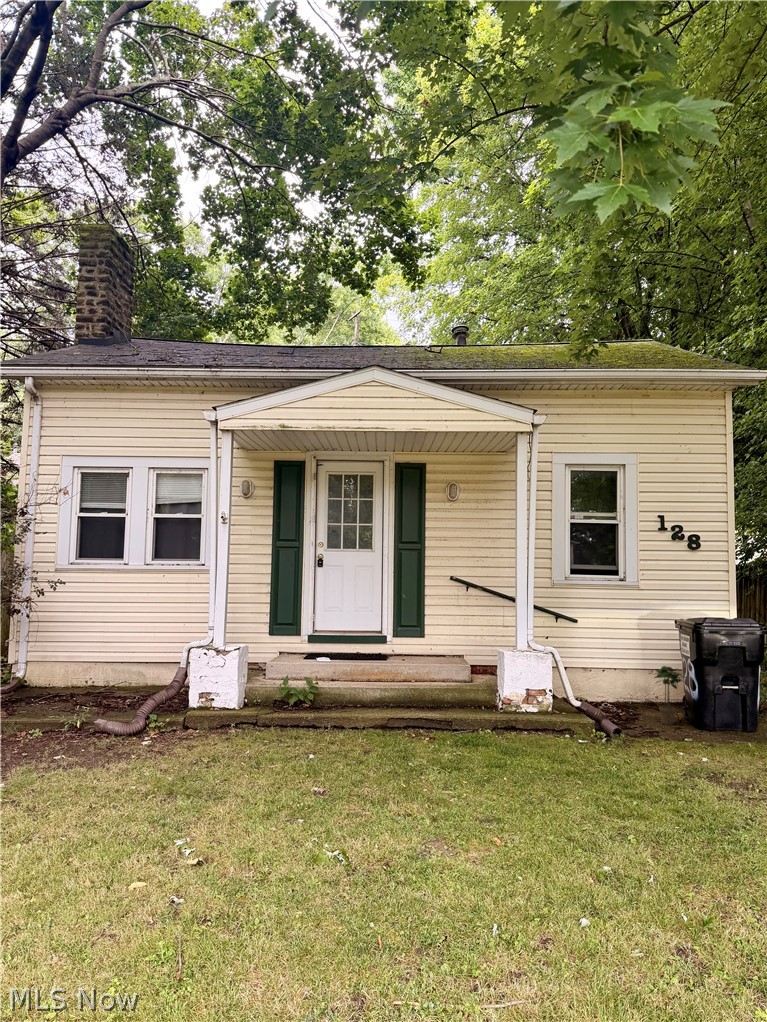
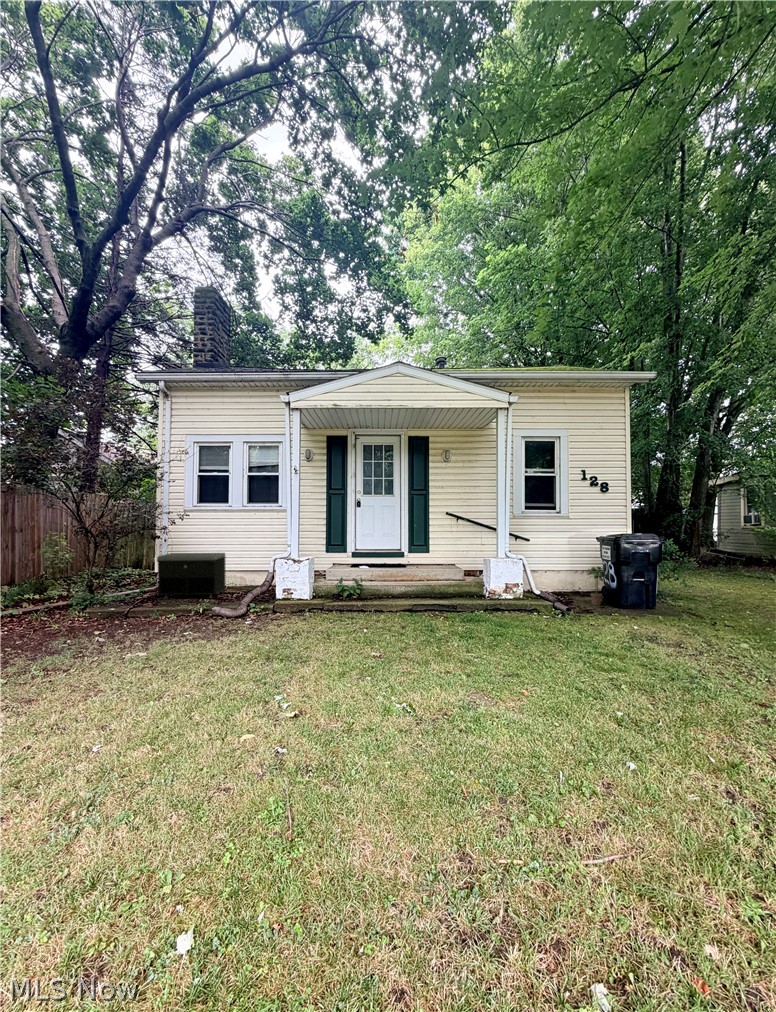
storage bench: none [16,632,117,701] -> present [157,553,226,598]

